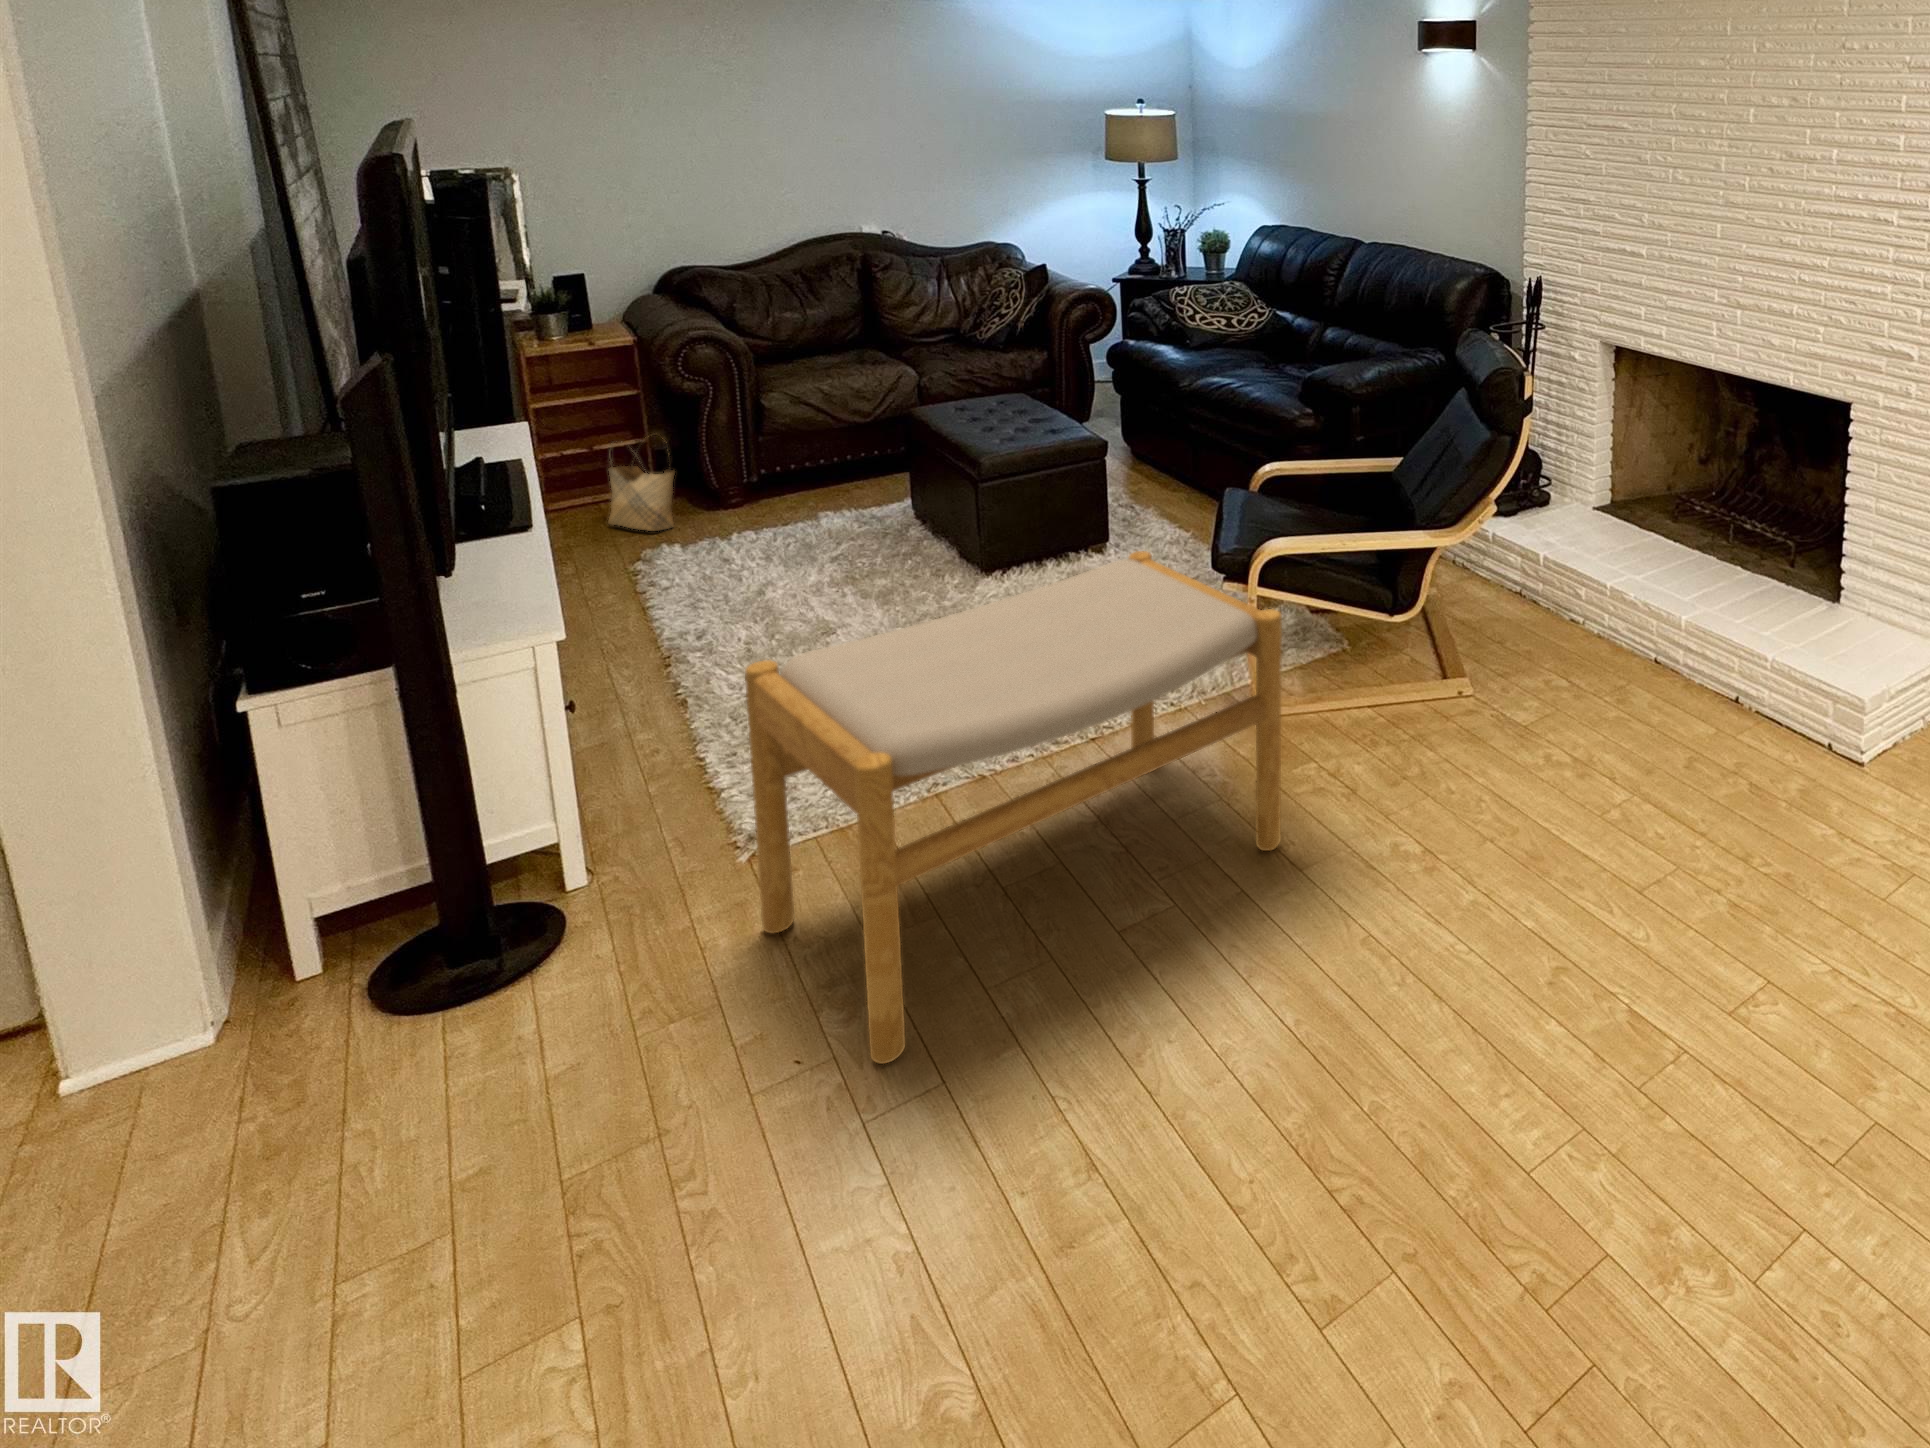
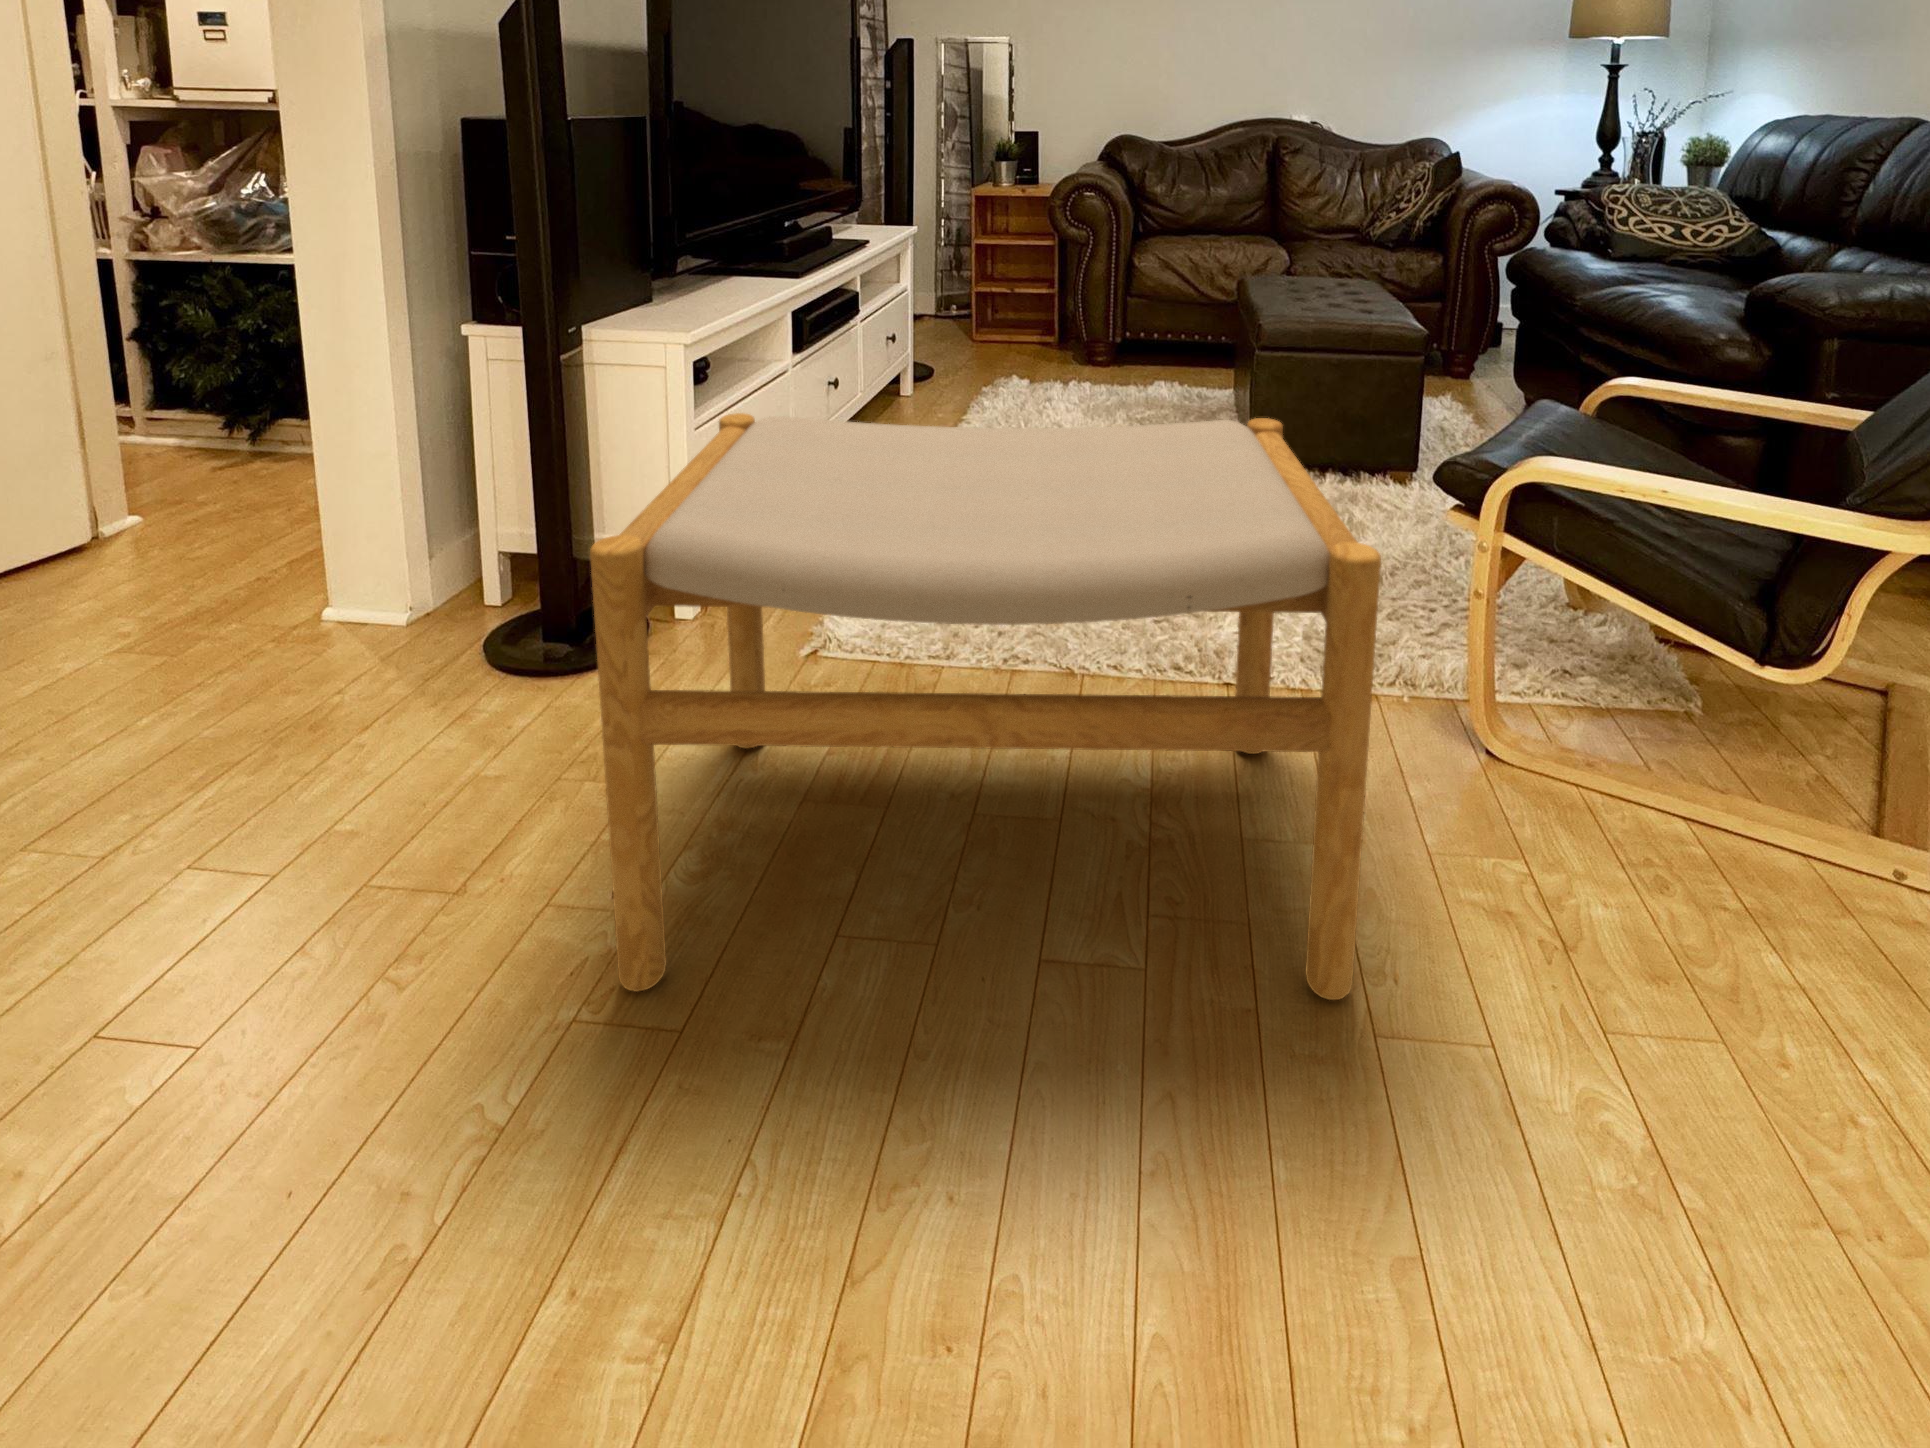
woven basket: present [609,437,675,531] -> none [1022,277,1066,364]

